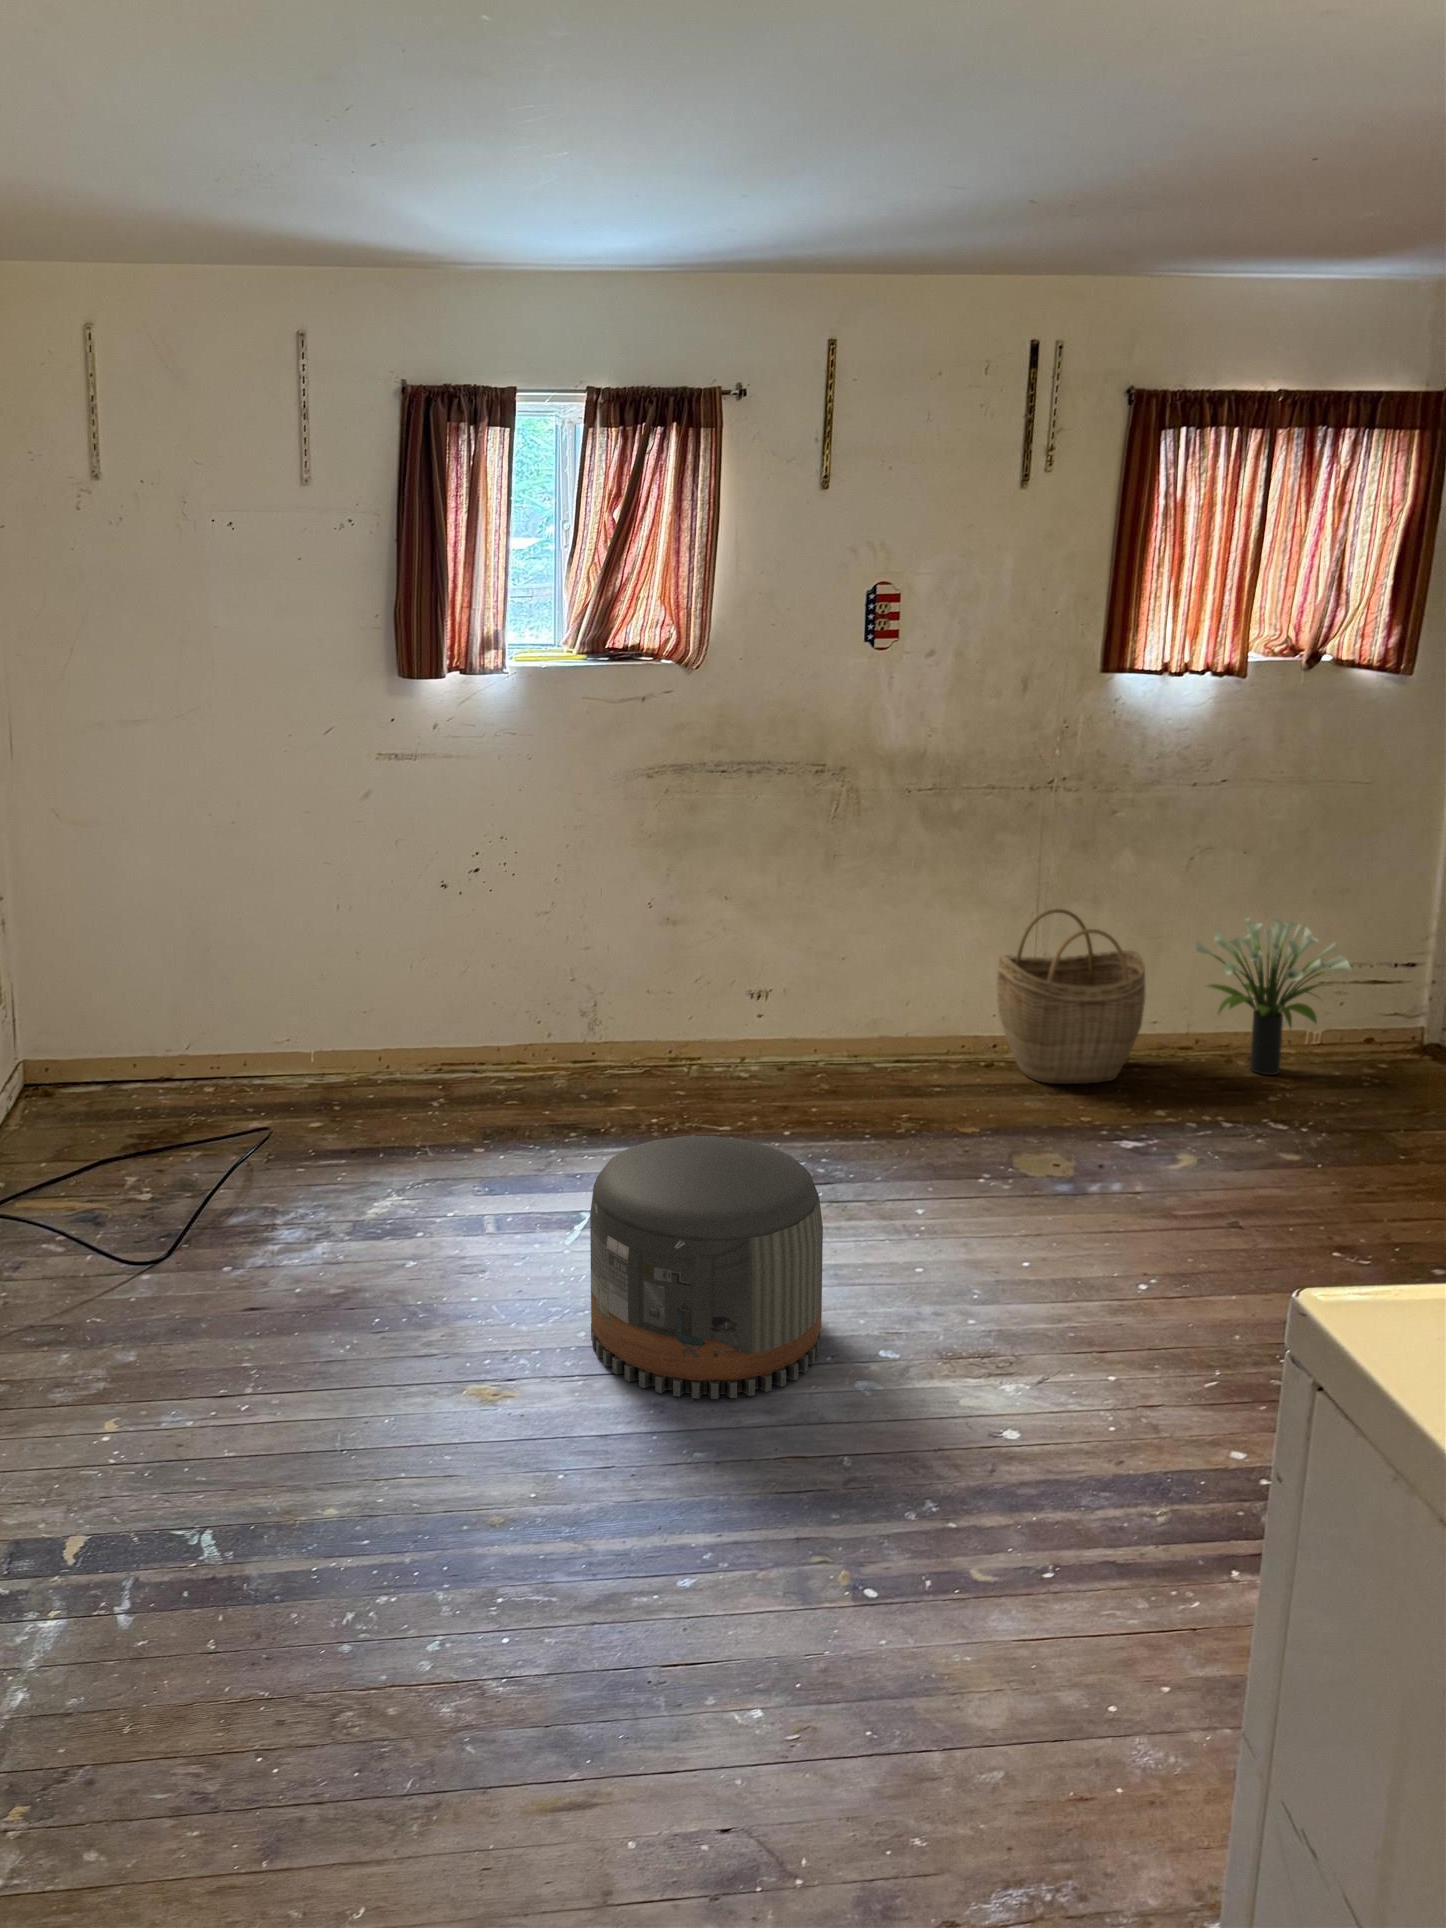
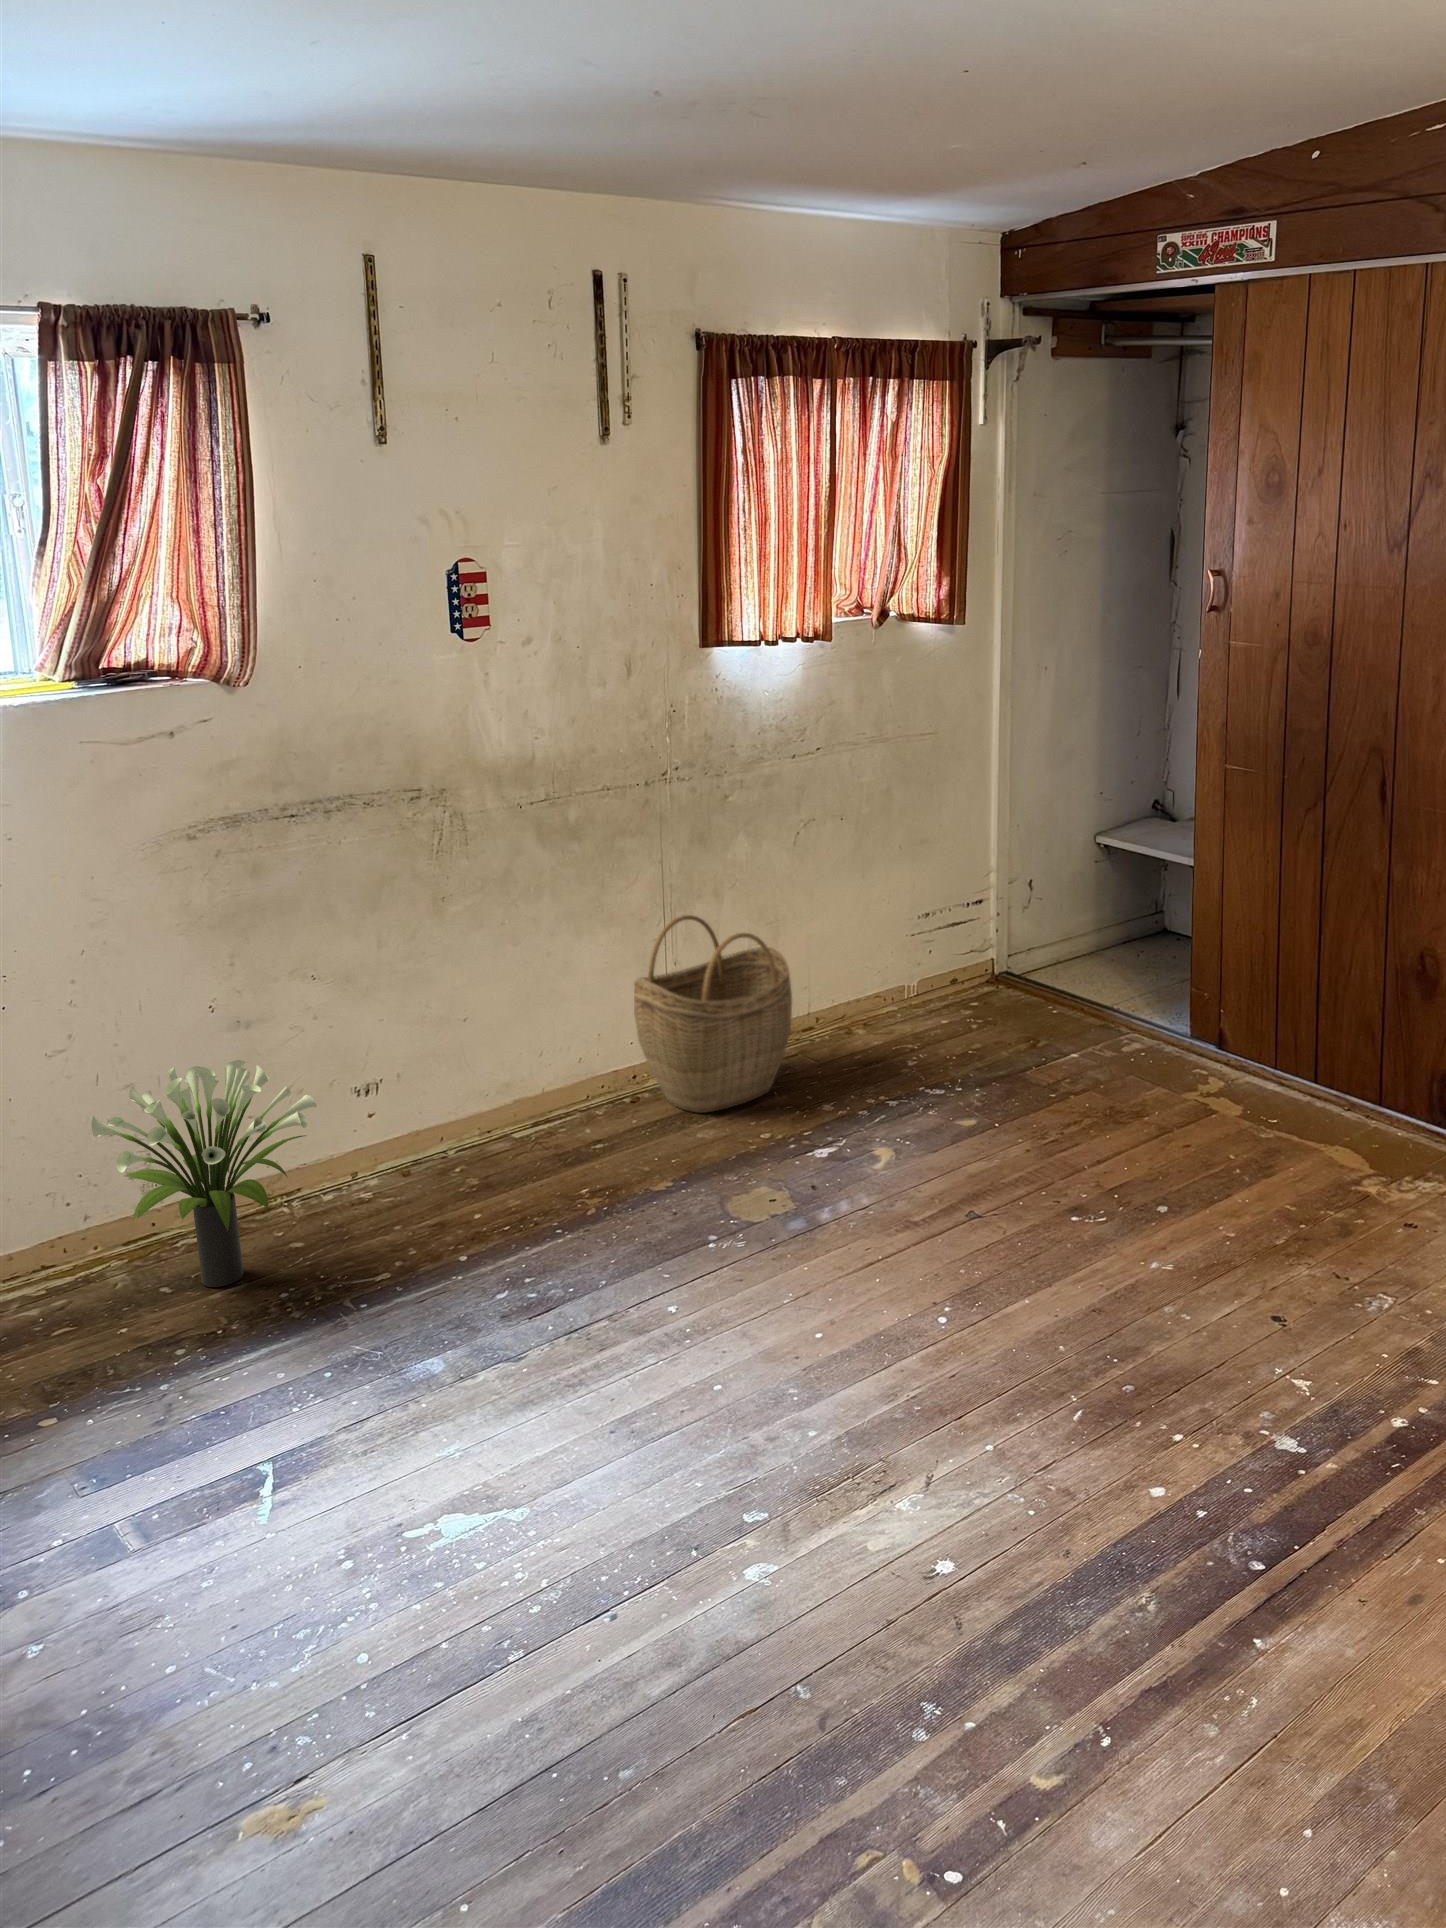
potted plant: present [1196,918,1353,1075] -> present [91,1060,317,1287]
pouf: present [590,1136,823,1399] -> none [359,1309,688,1707]

